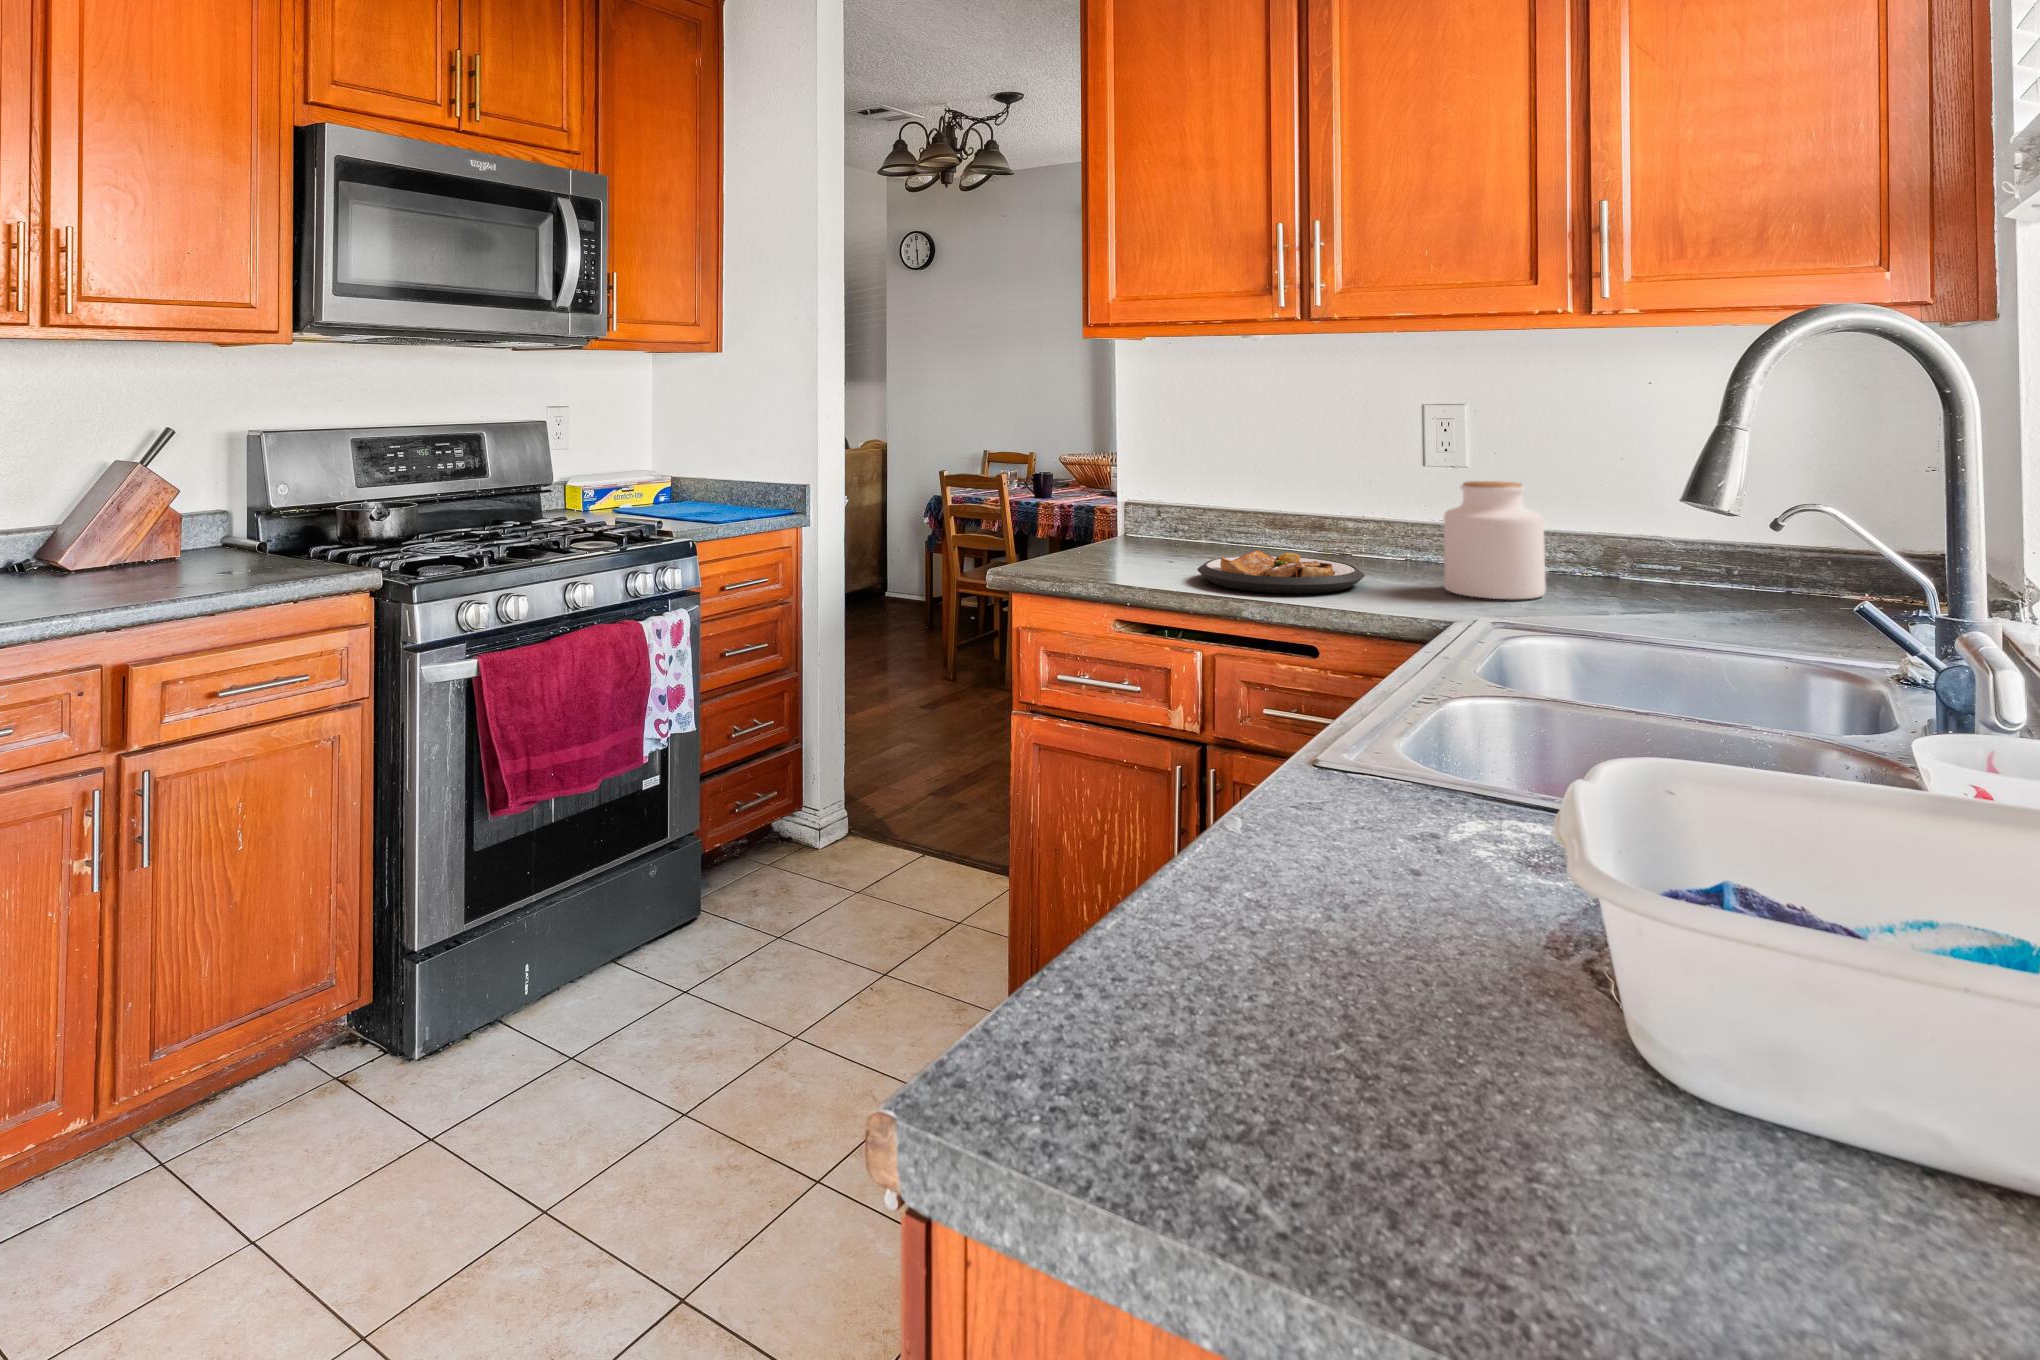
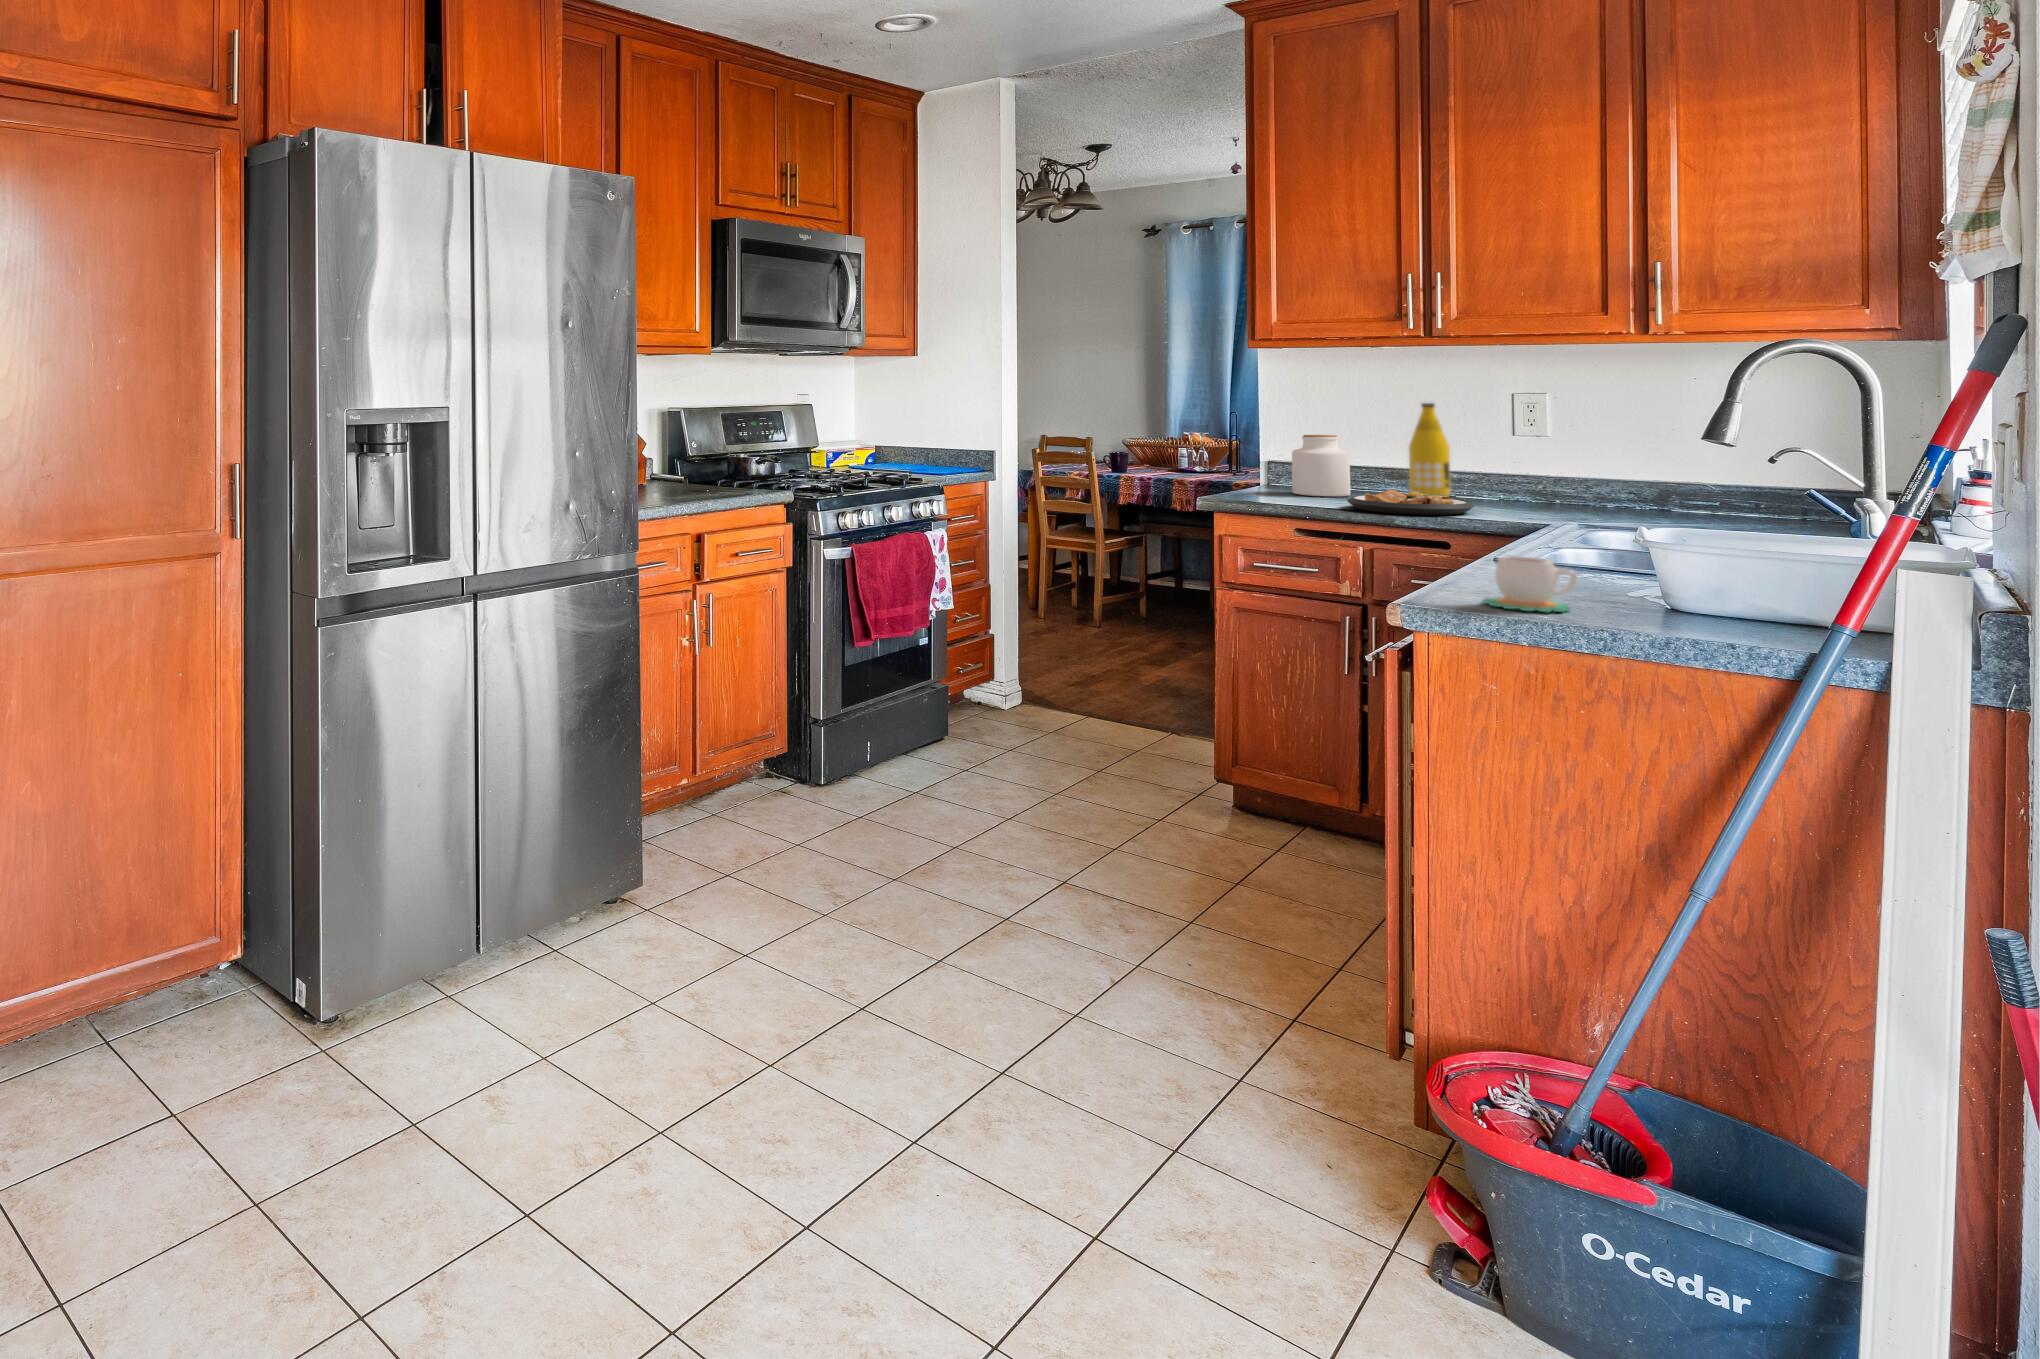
bottle: none [1294,416,1347,559] -> present [1409,403,1451,497]
jar: present [1444,481,1546,599] -> present [1292,435,1350,496]
mug: none [1226,830,1431,1016] -> present [1484,556,1577,612]

